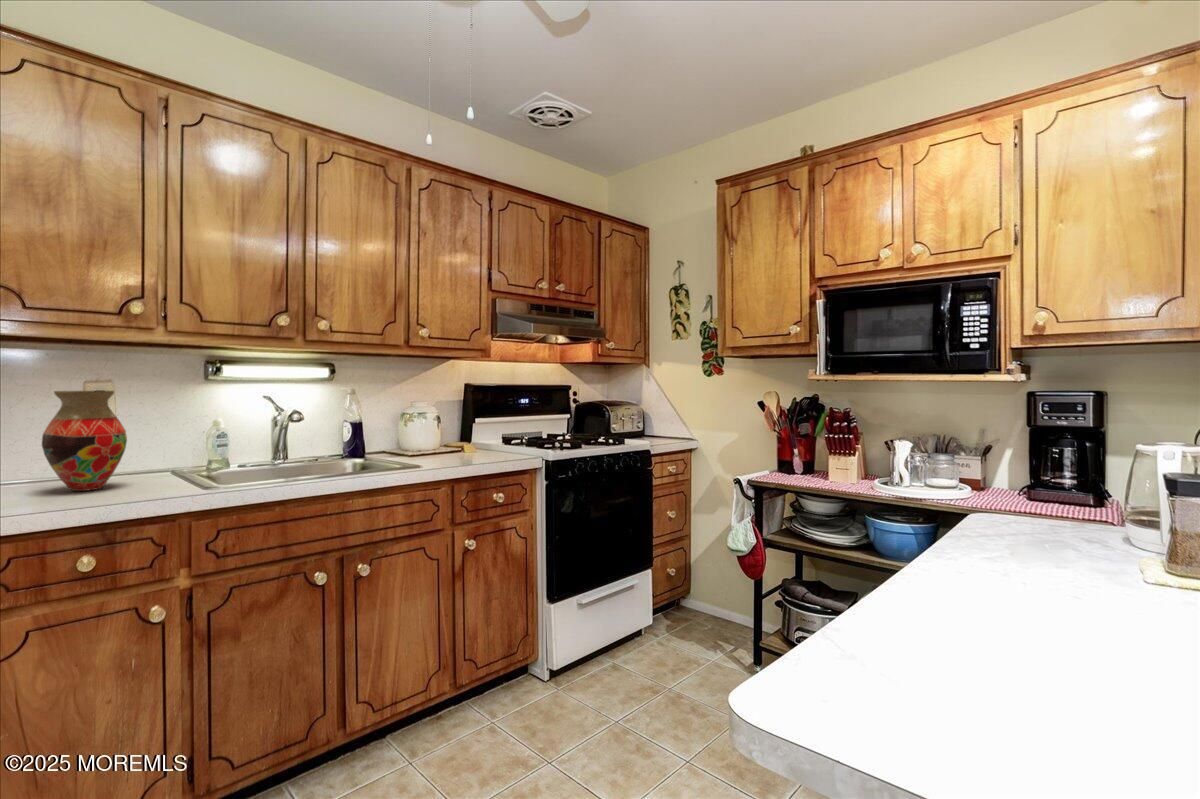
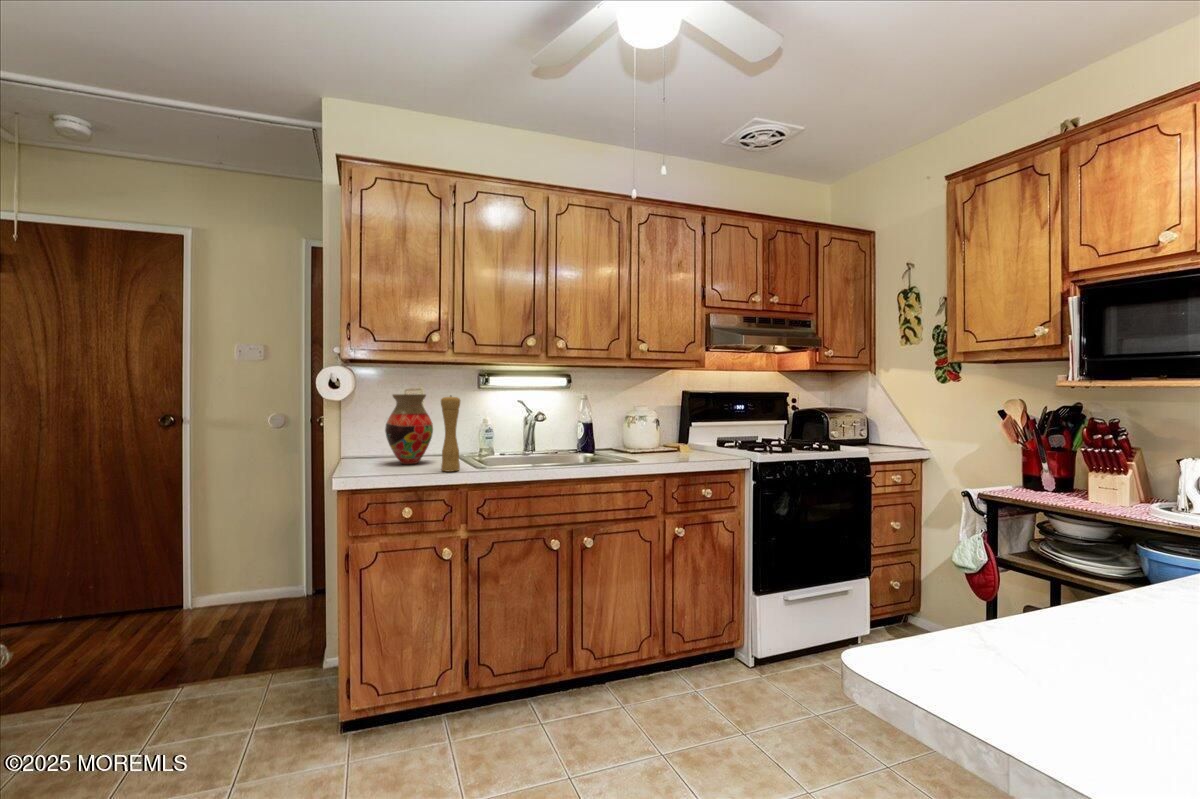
pepper mill: none [143,392,176,497] -> present [441,396,460,471]

